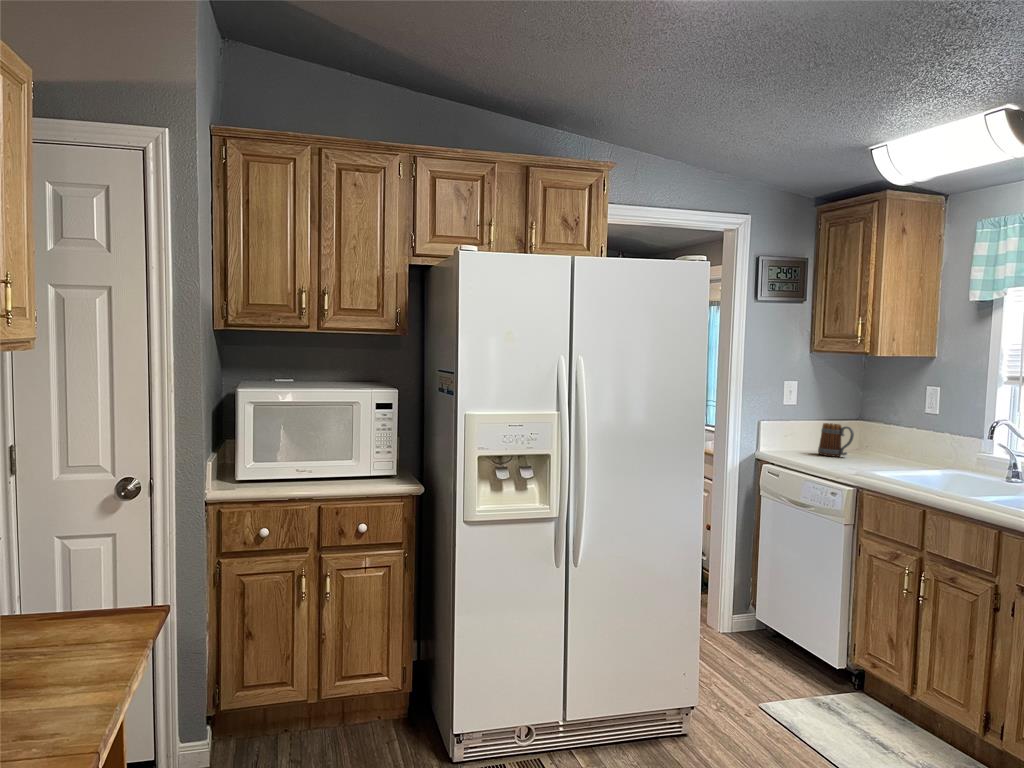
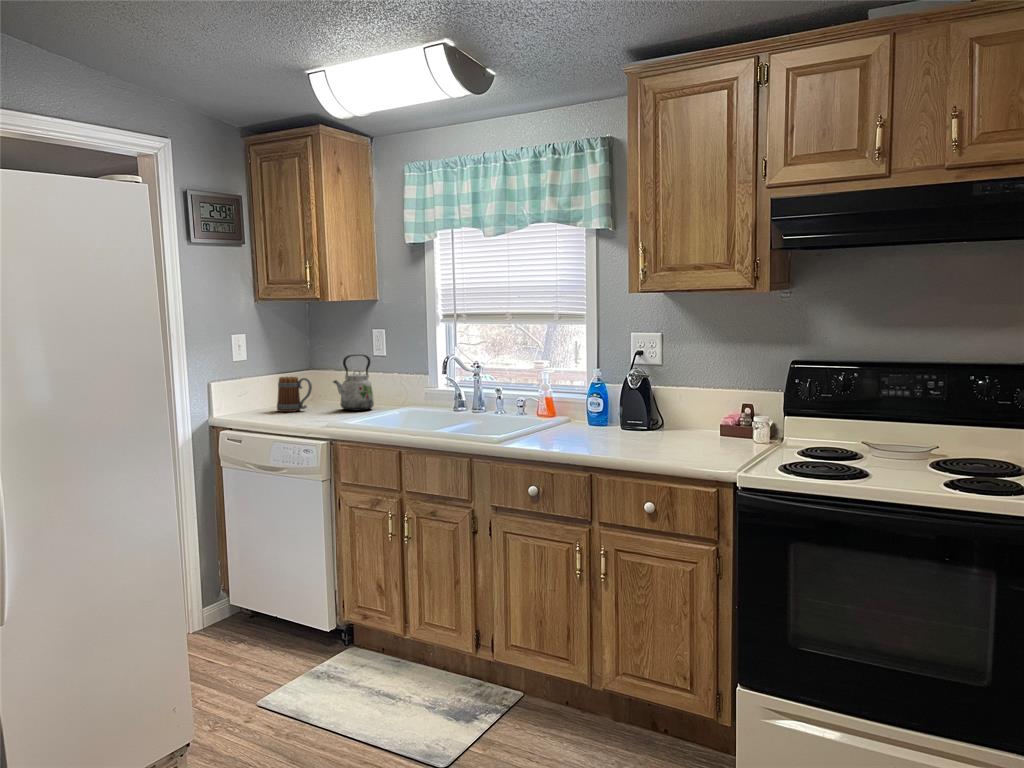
kettle: none [874,410,919,466] -> present [333,355,374,411]

